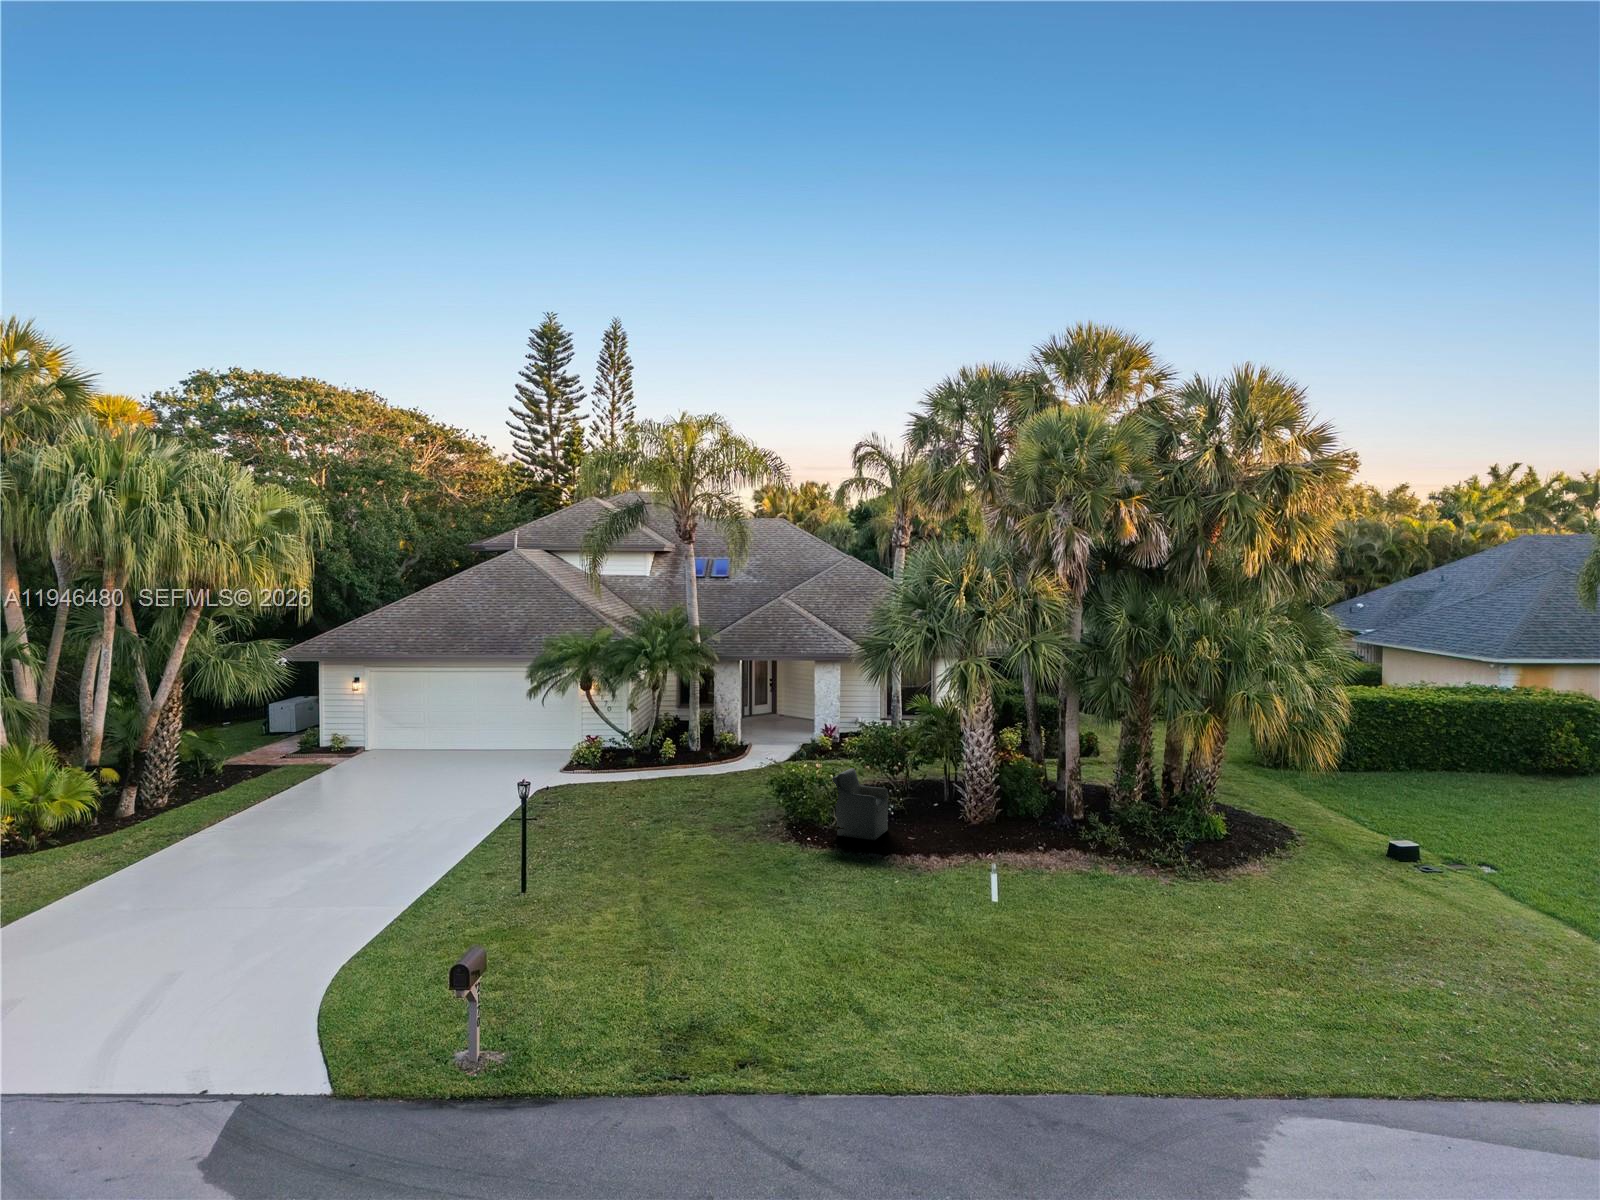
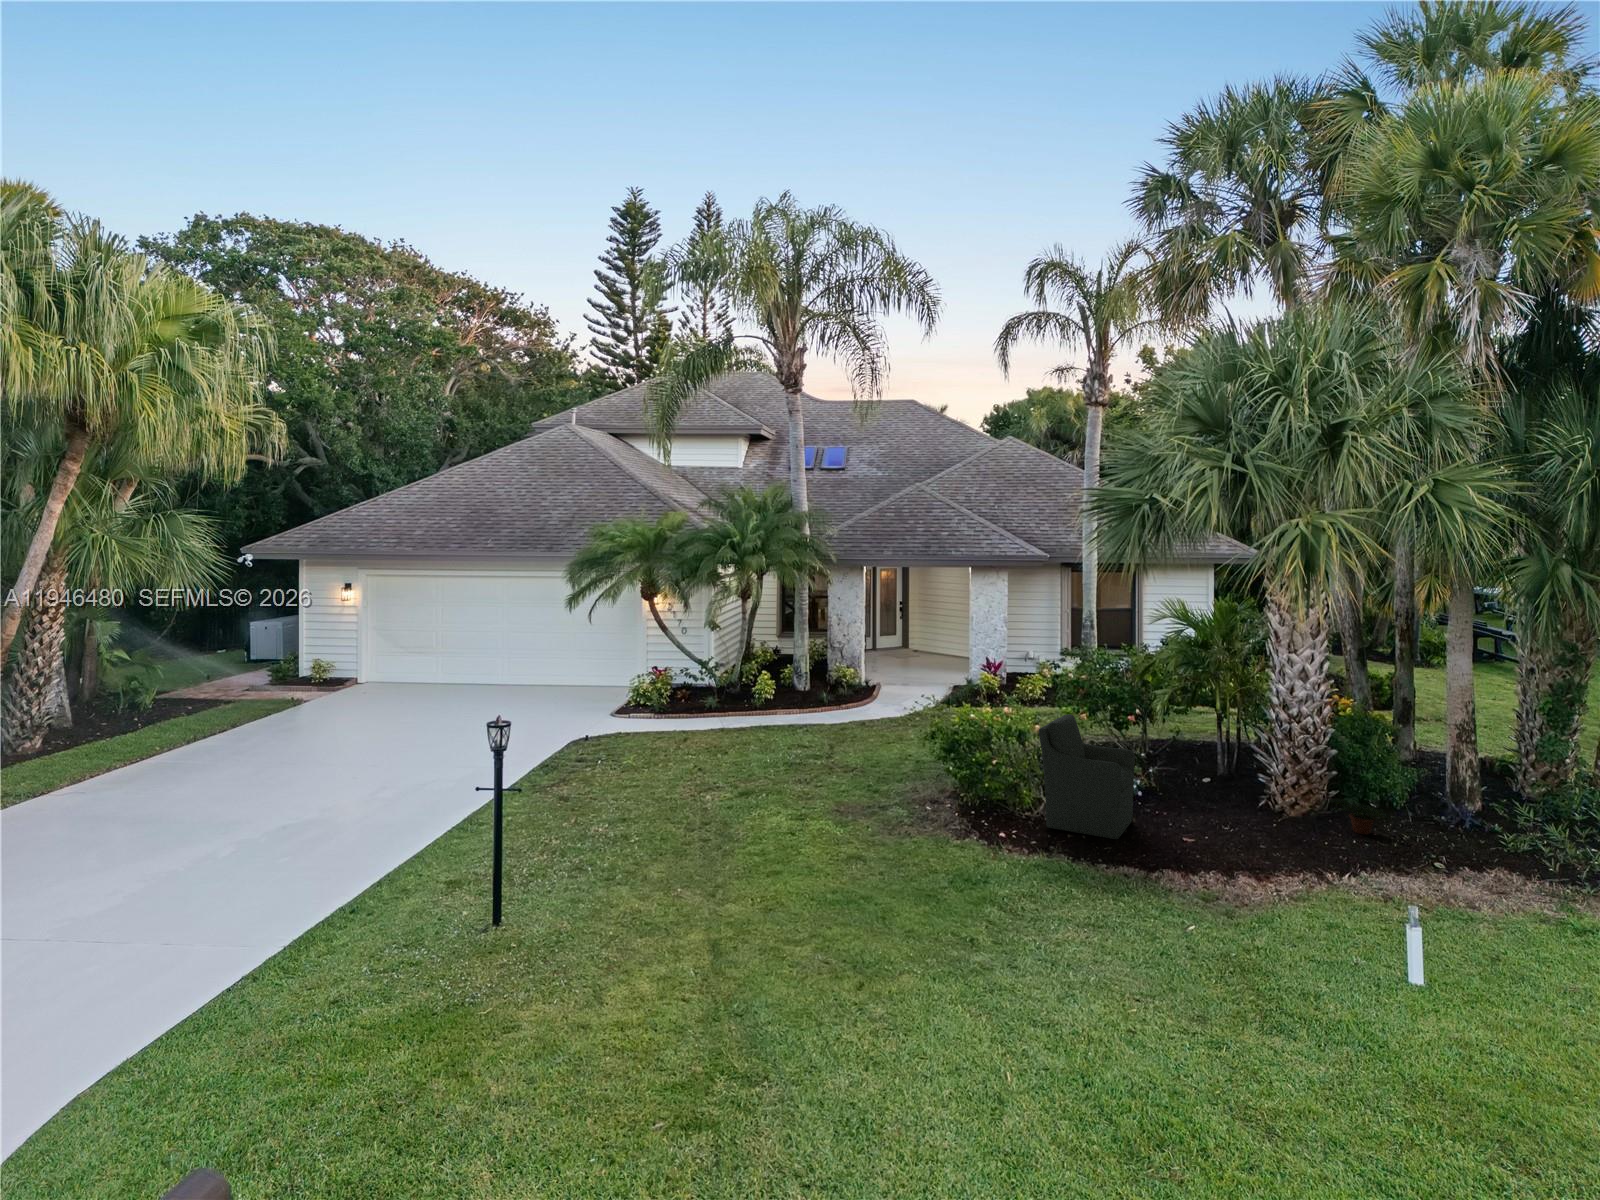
potted plant: none [994,811,1029,832] -> present [1330,799,1390,834]

